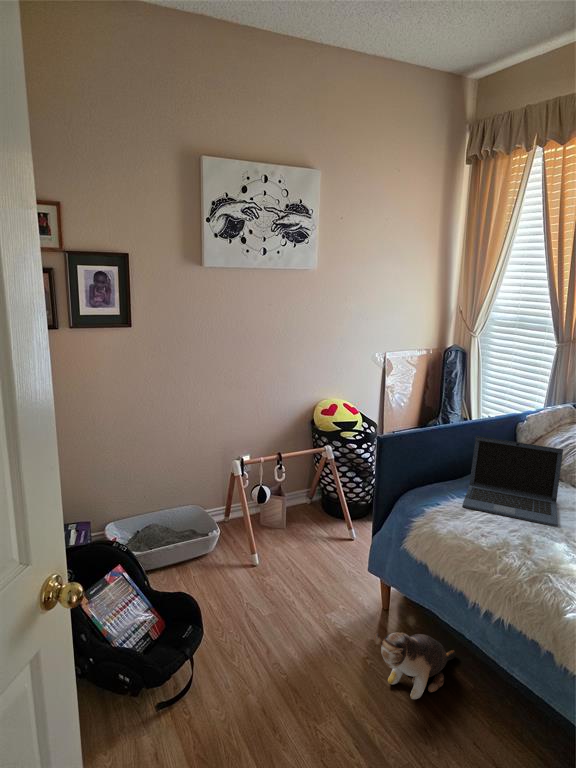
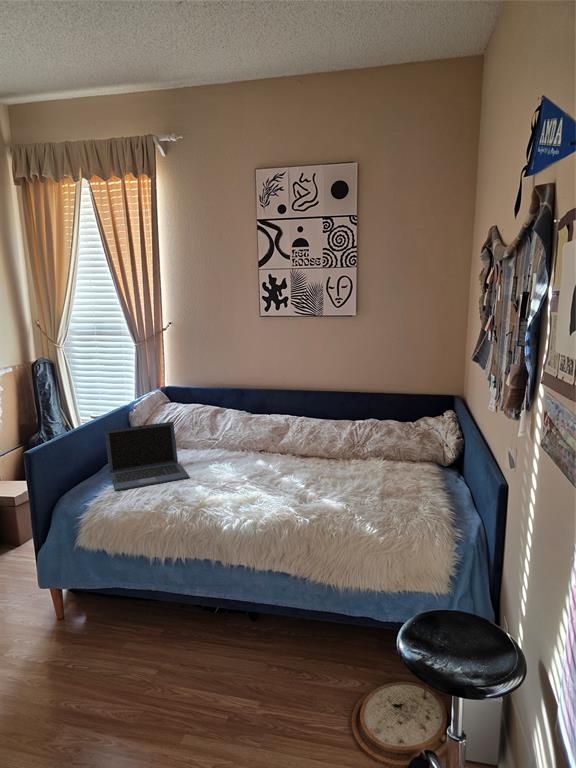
plush toy: present [374,632,456,699] -> none [82,608,144,668]

